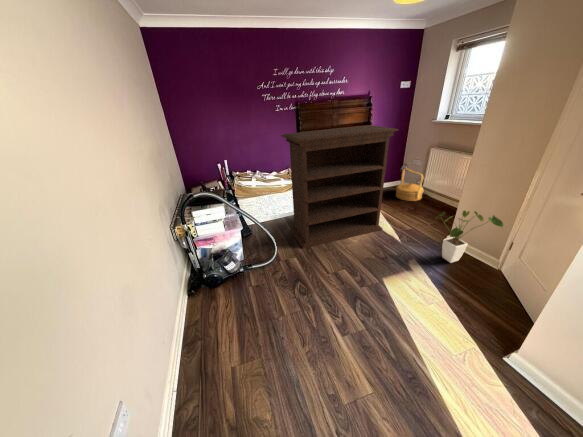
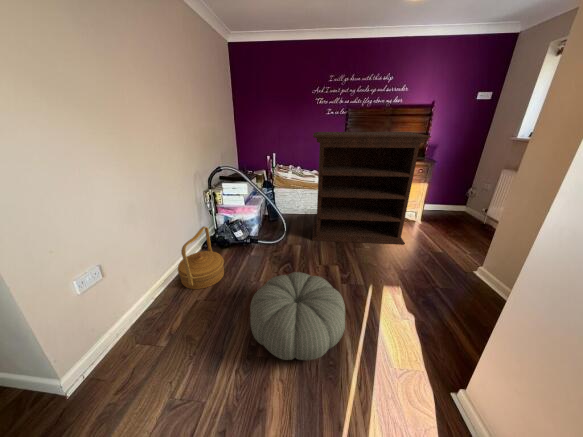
woven basket: present [396,168,423,201] -> present [178,227,224,289]
house plant: present [436,211,503,263] -> none [444,229,530,293]
pouf: none [308,292,413,398] -> present [250,272,345,360]

